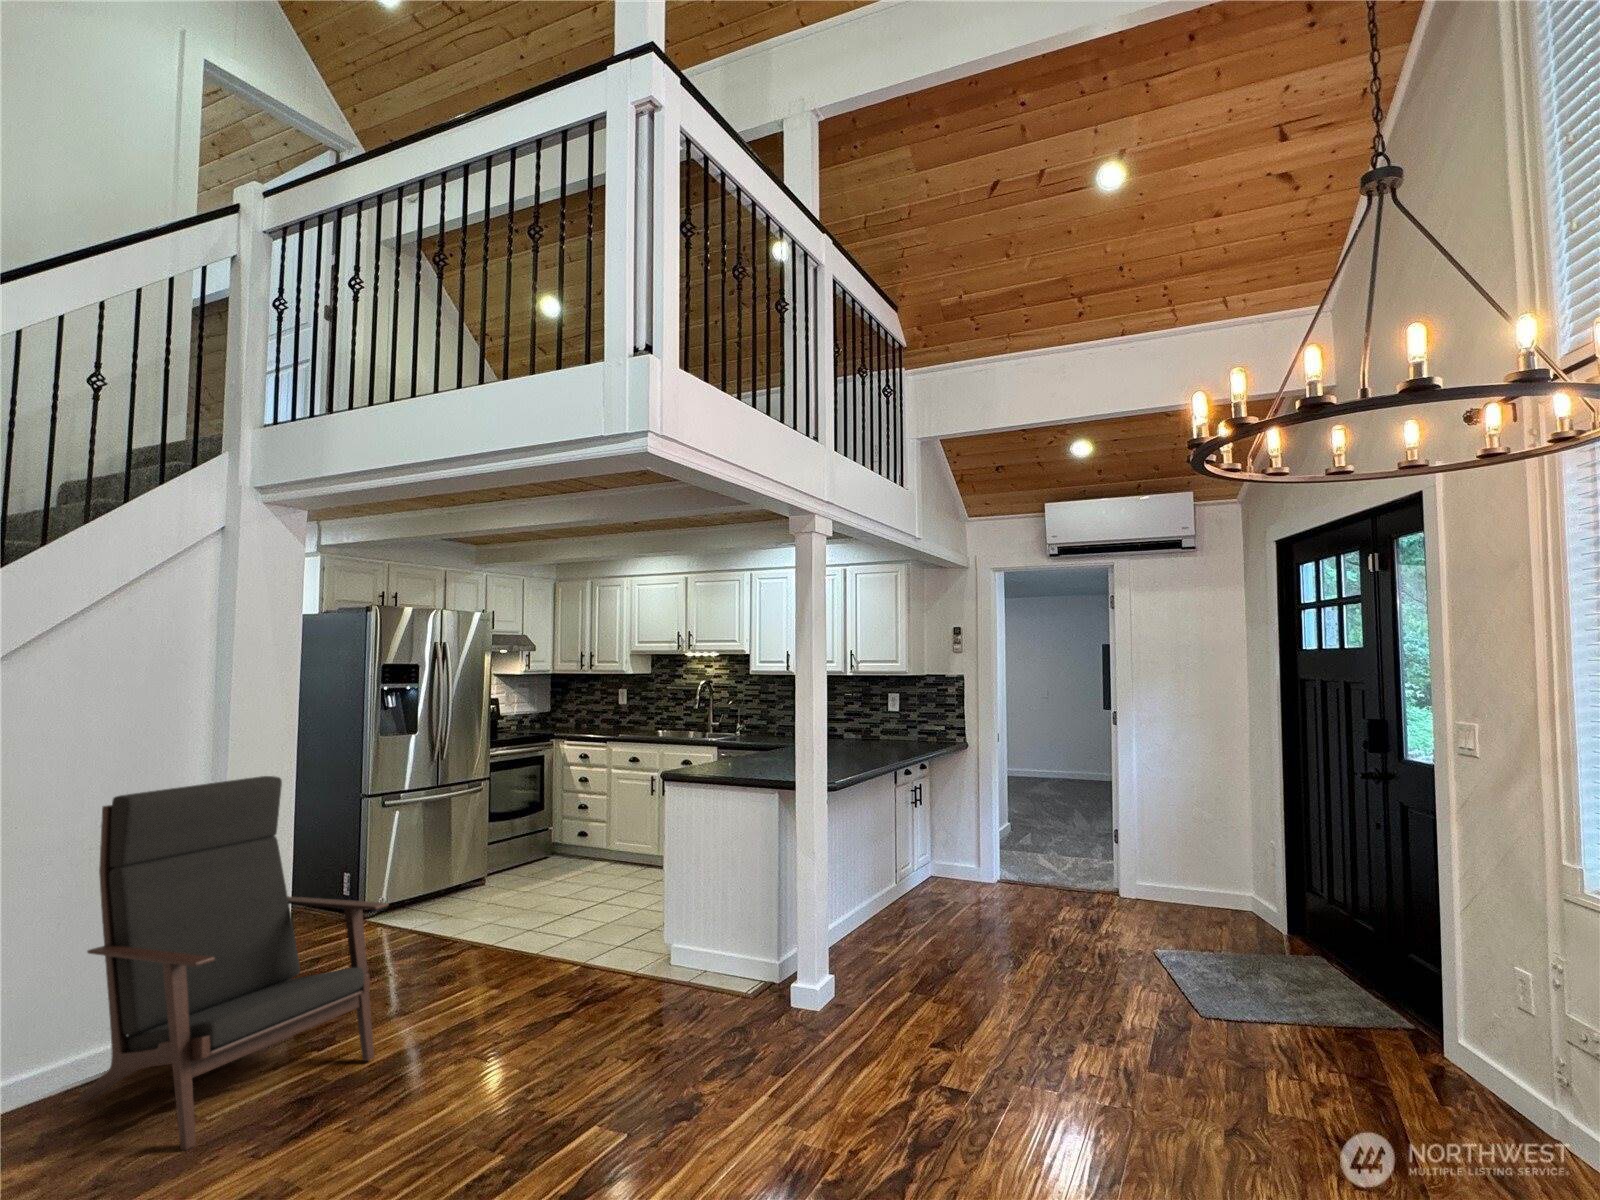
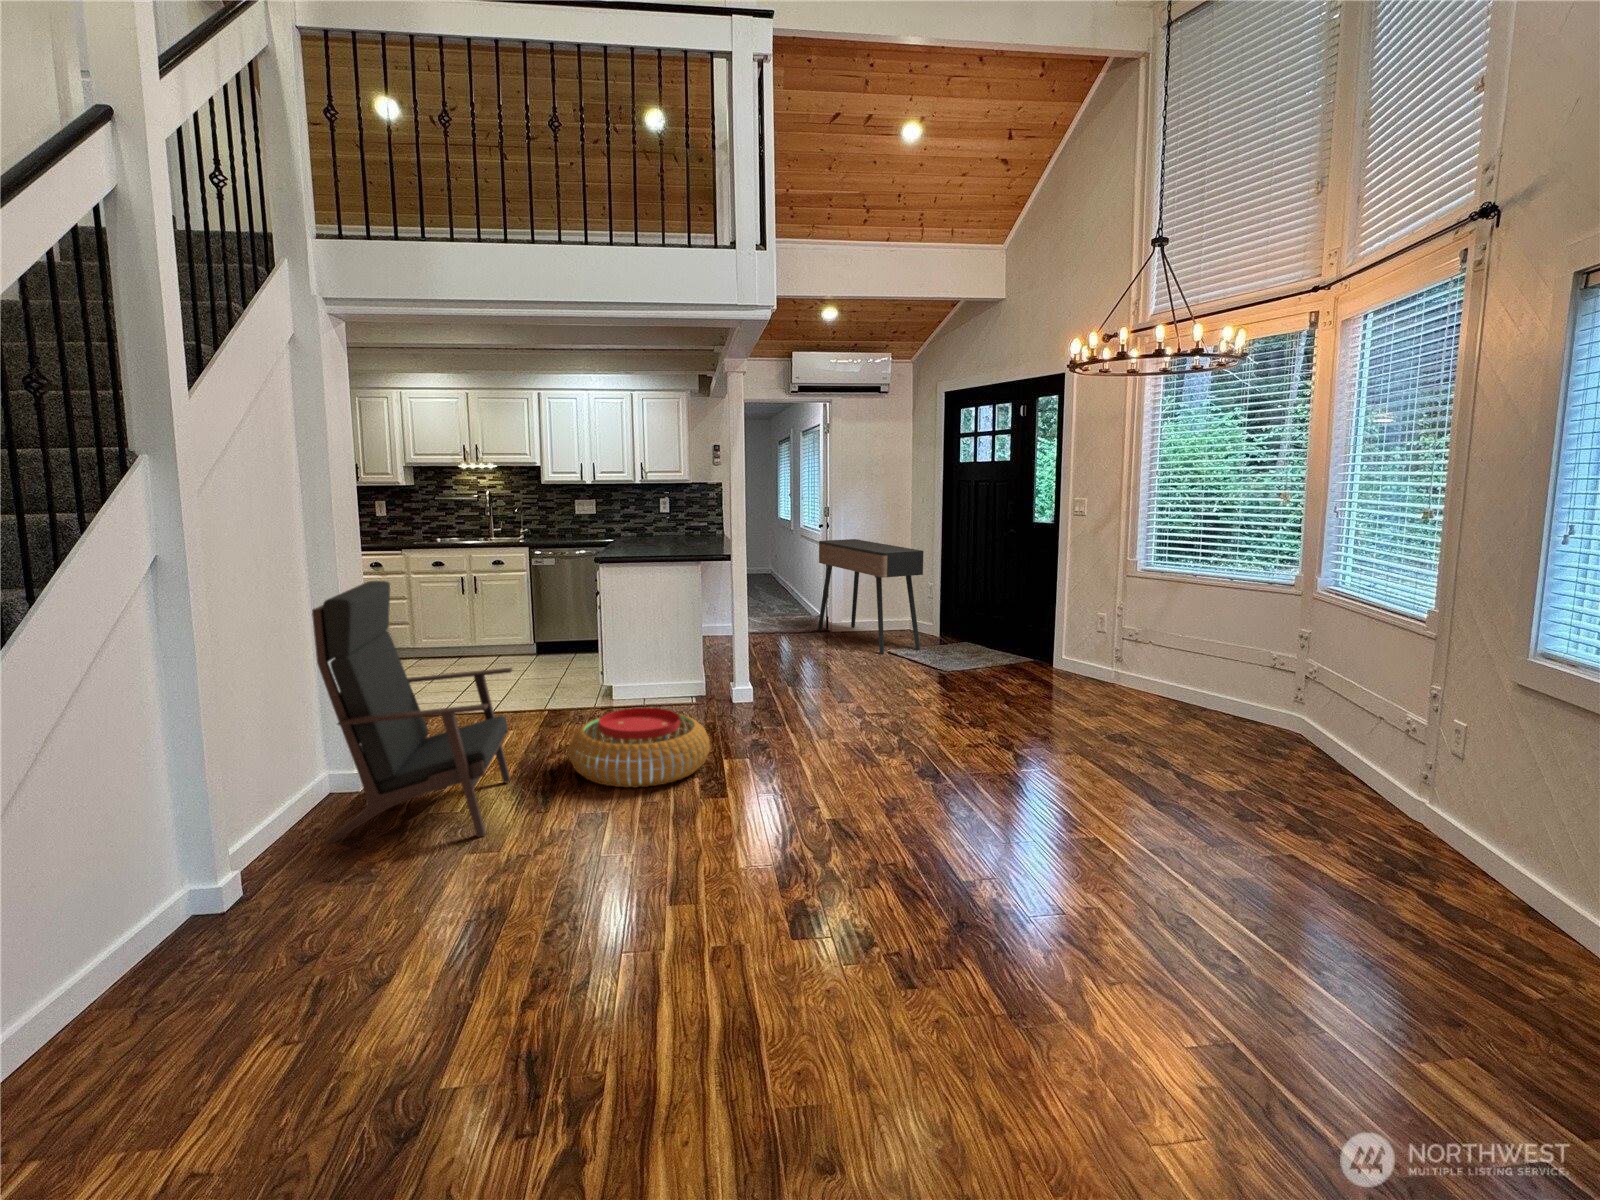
console table: none [1099,759,1229,950] -> present [818,539,924,654]
pouf: none [421,984,633,1125] -> present [569,708,710,787]

